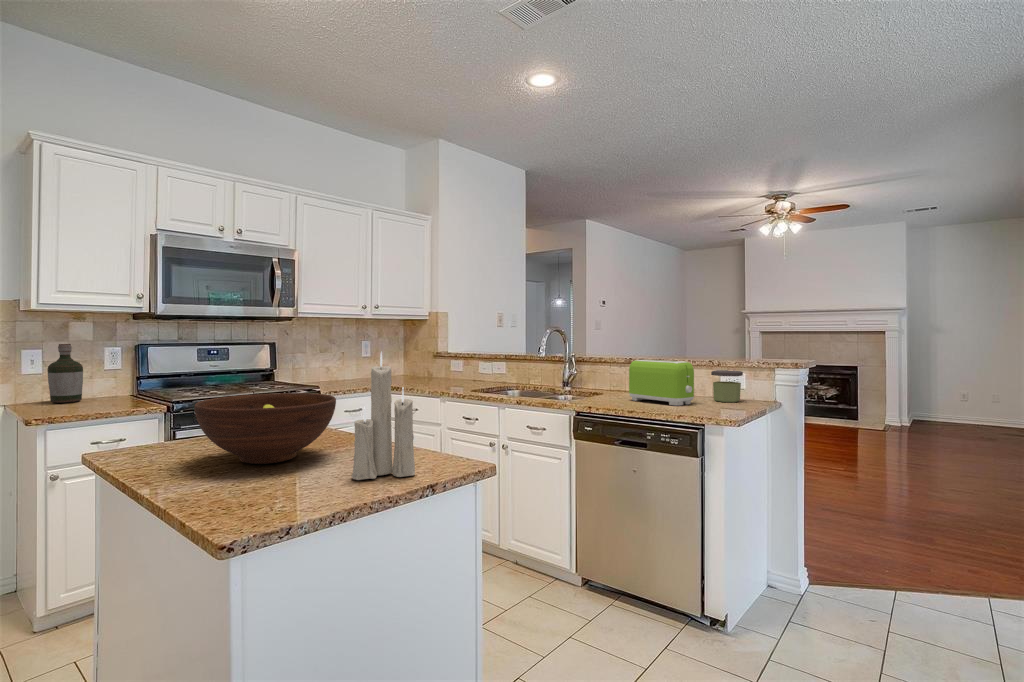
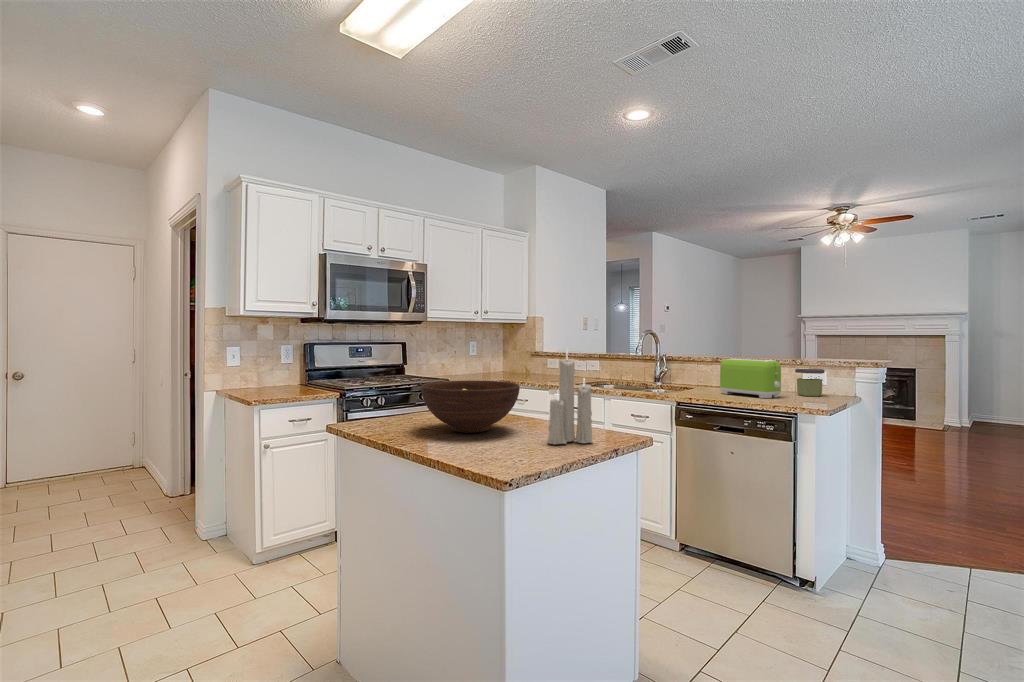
bottle: present [48,344,83,403] -> none [246,342,271,389]

